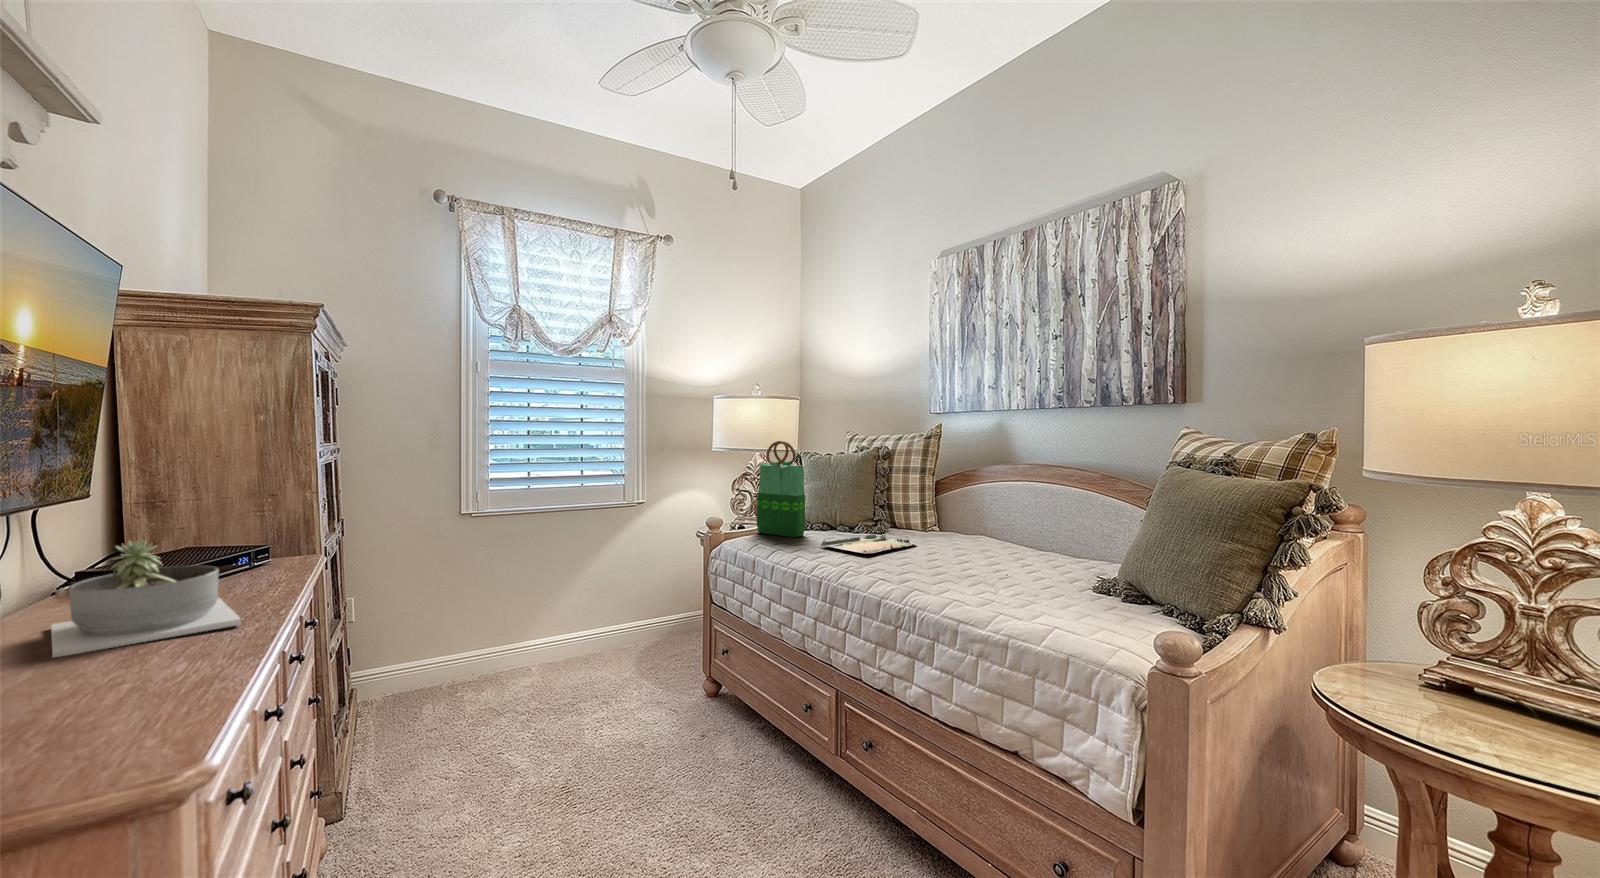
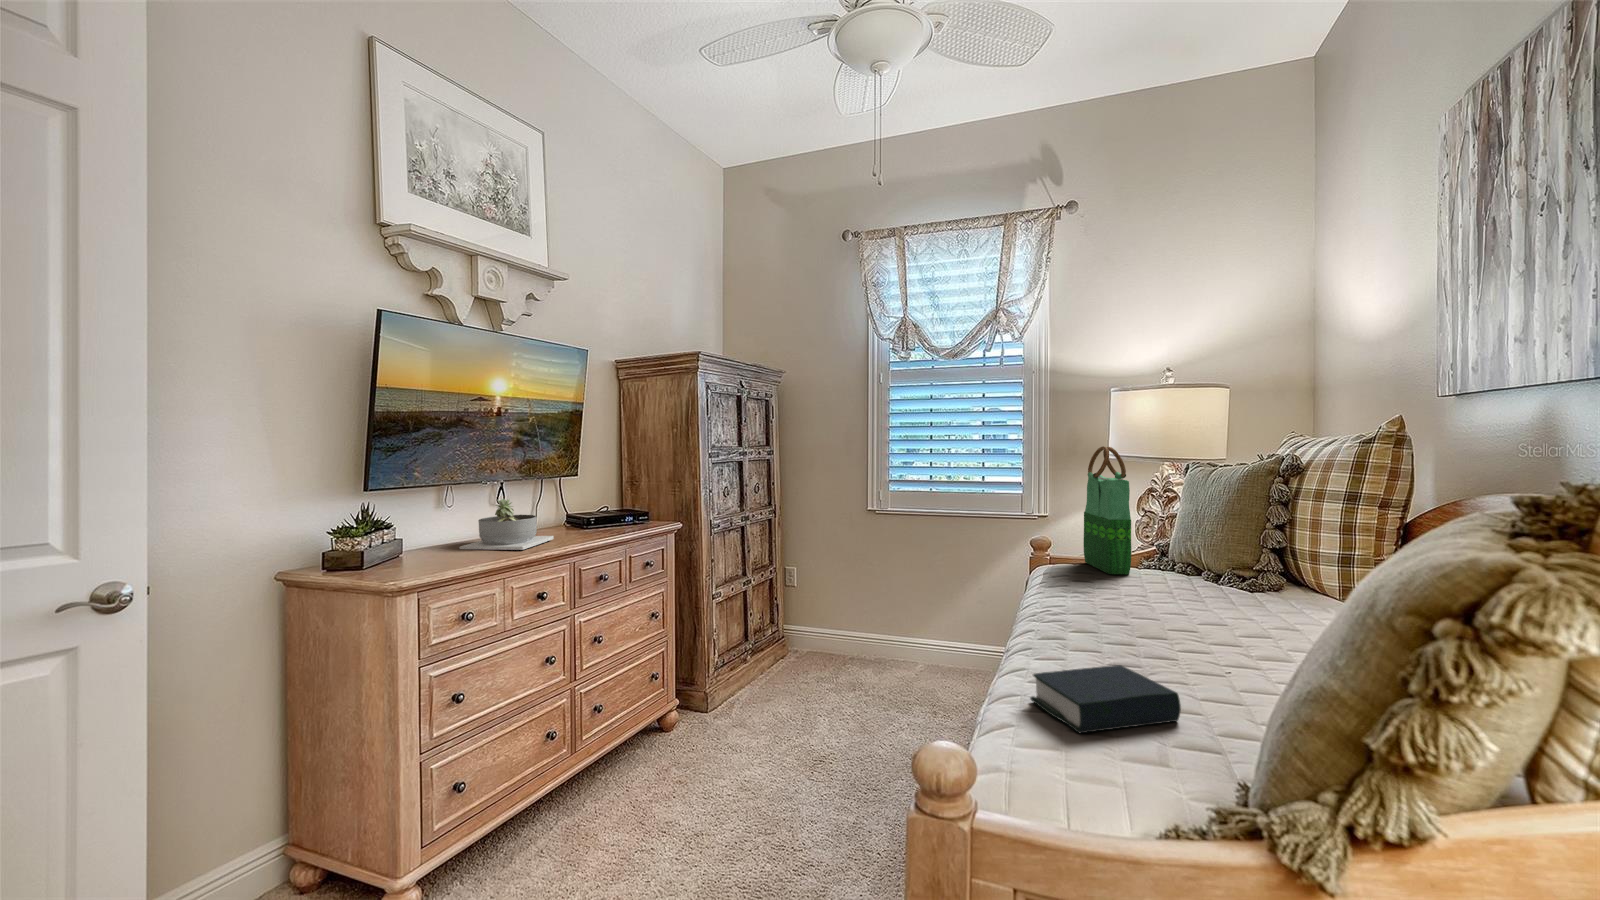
tray: present [821,534,916,554] -> none [1098,581,1249,616]
book: none [983,575,1042,613] -> present [1030,665,1181,733]

